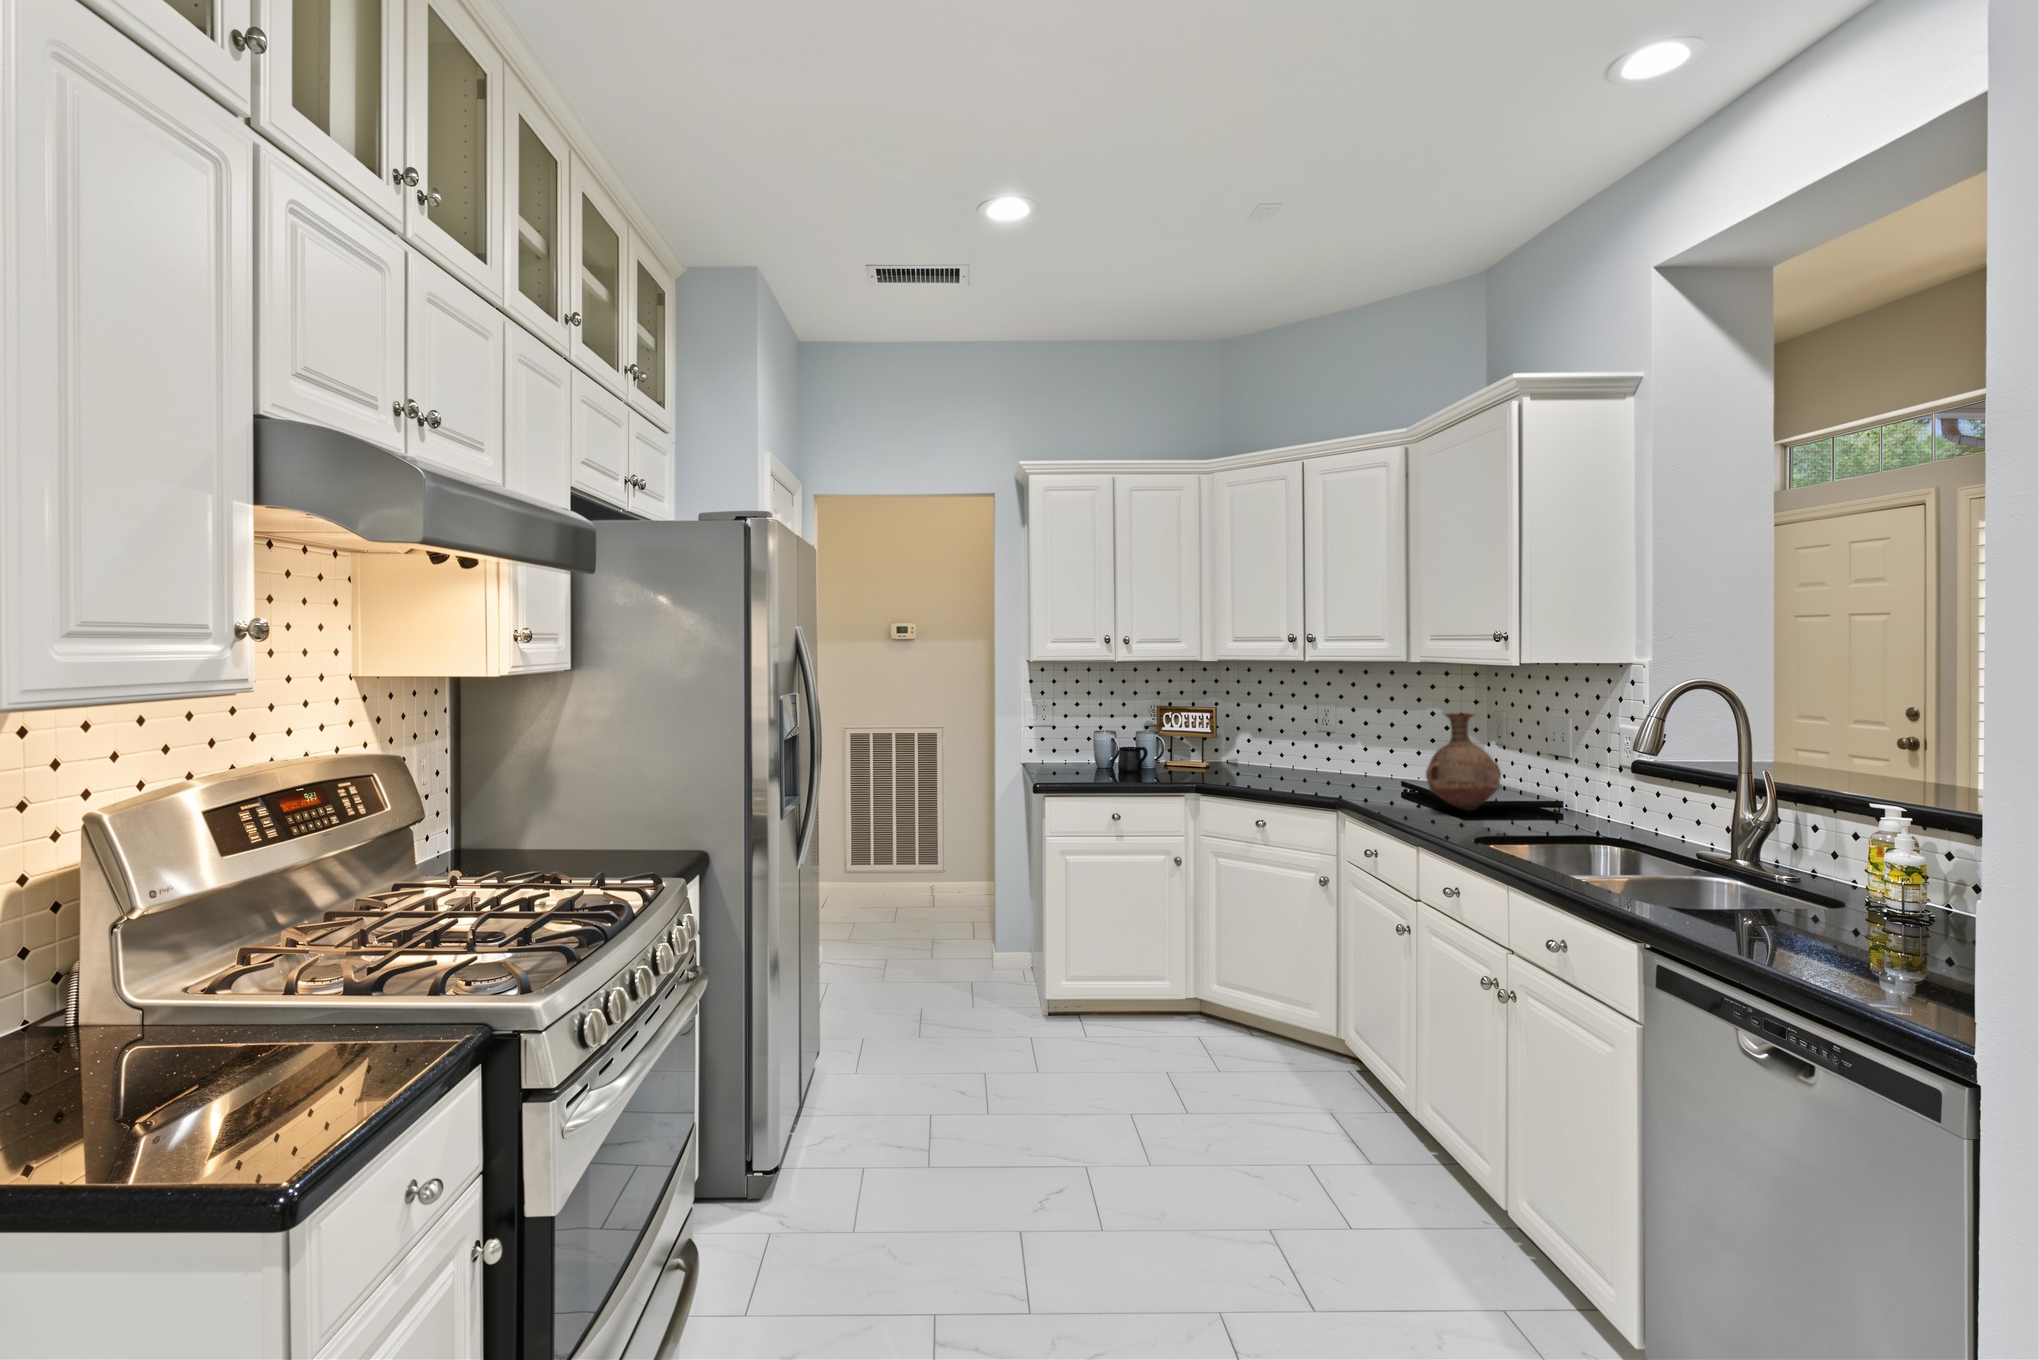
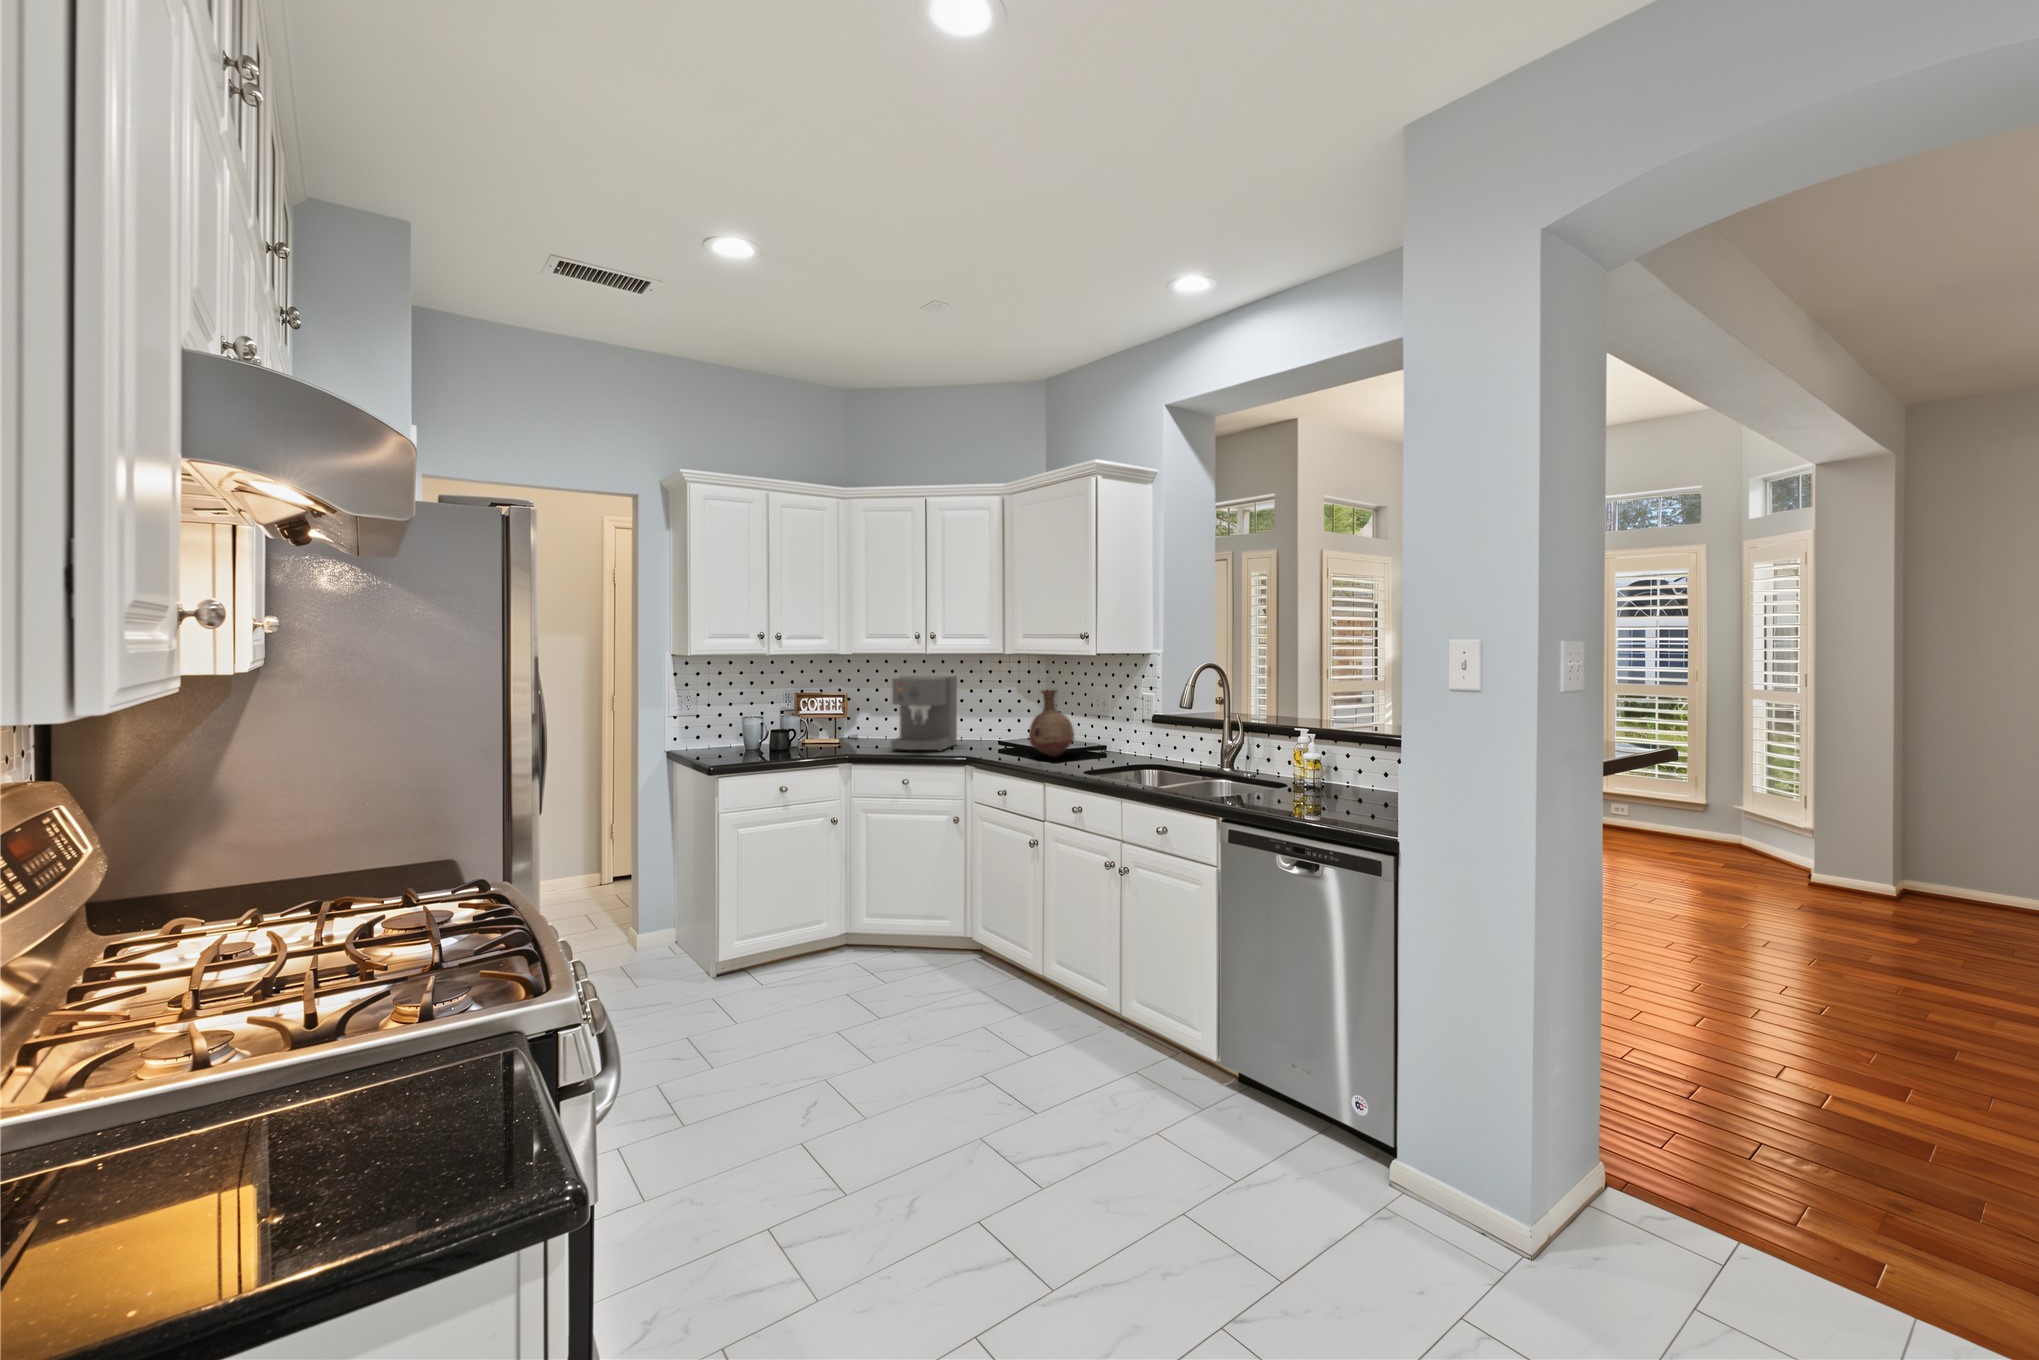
coffee maker: none [1255,688,1349,788] -> present [891,675,957,751]

